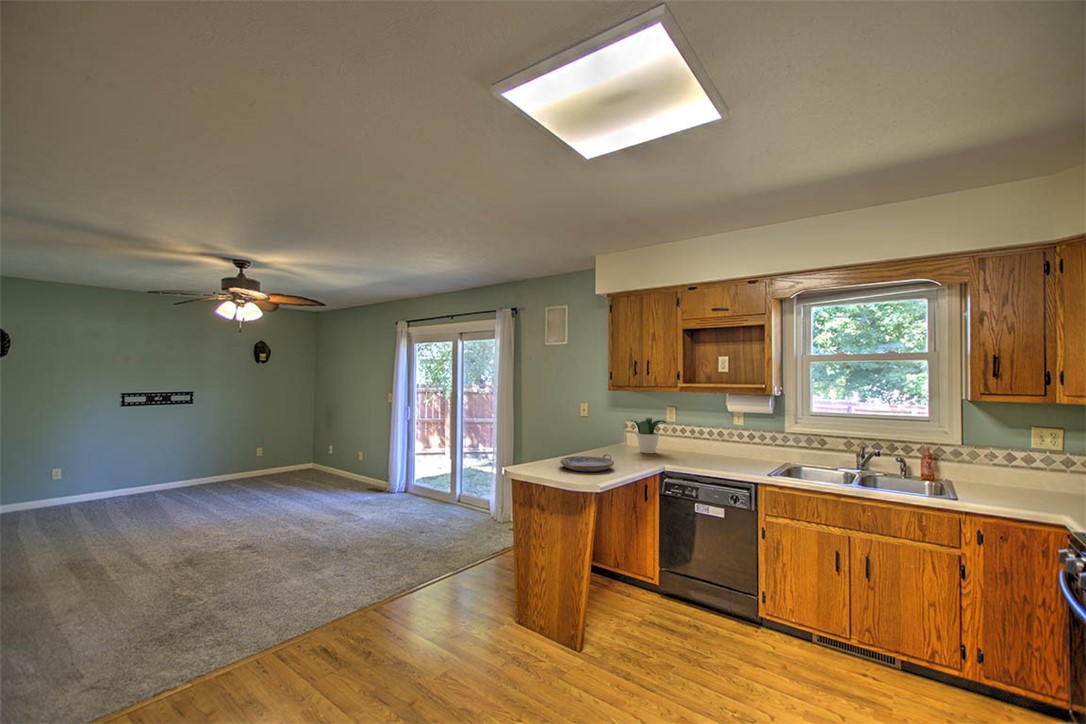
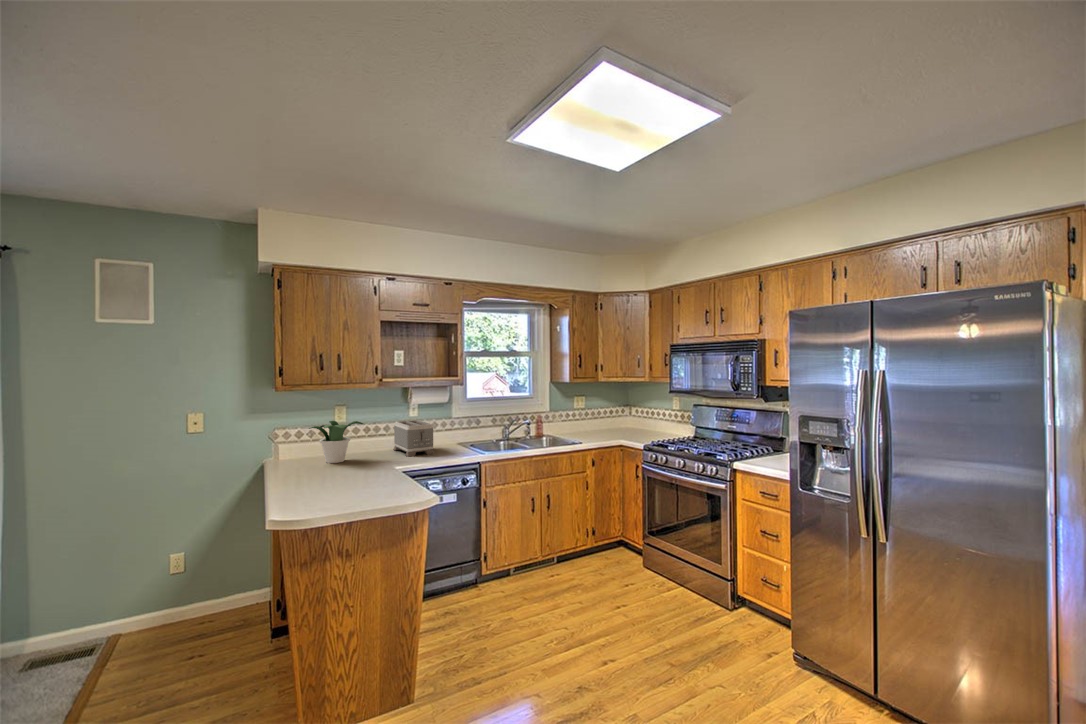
toaster: none [701,427,741,464] -> present [393,420,434,457]
serving tray: present [560,454,614,472] -> none [325,468,397,496]

